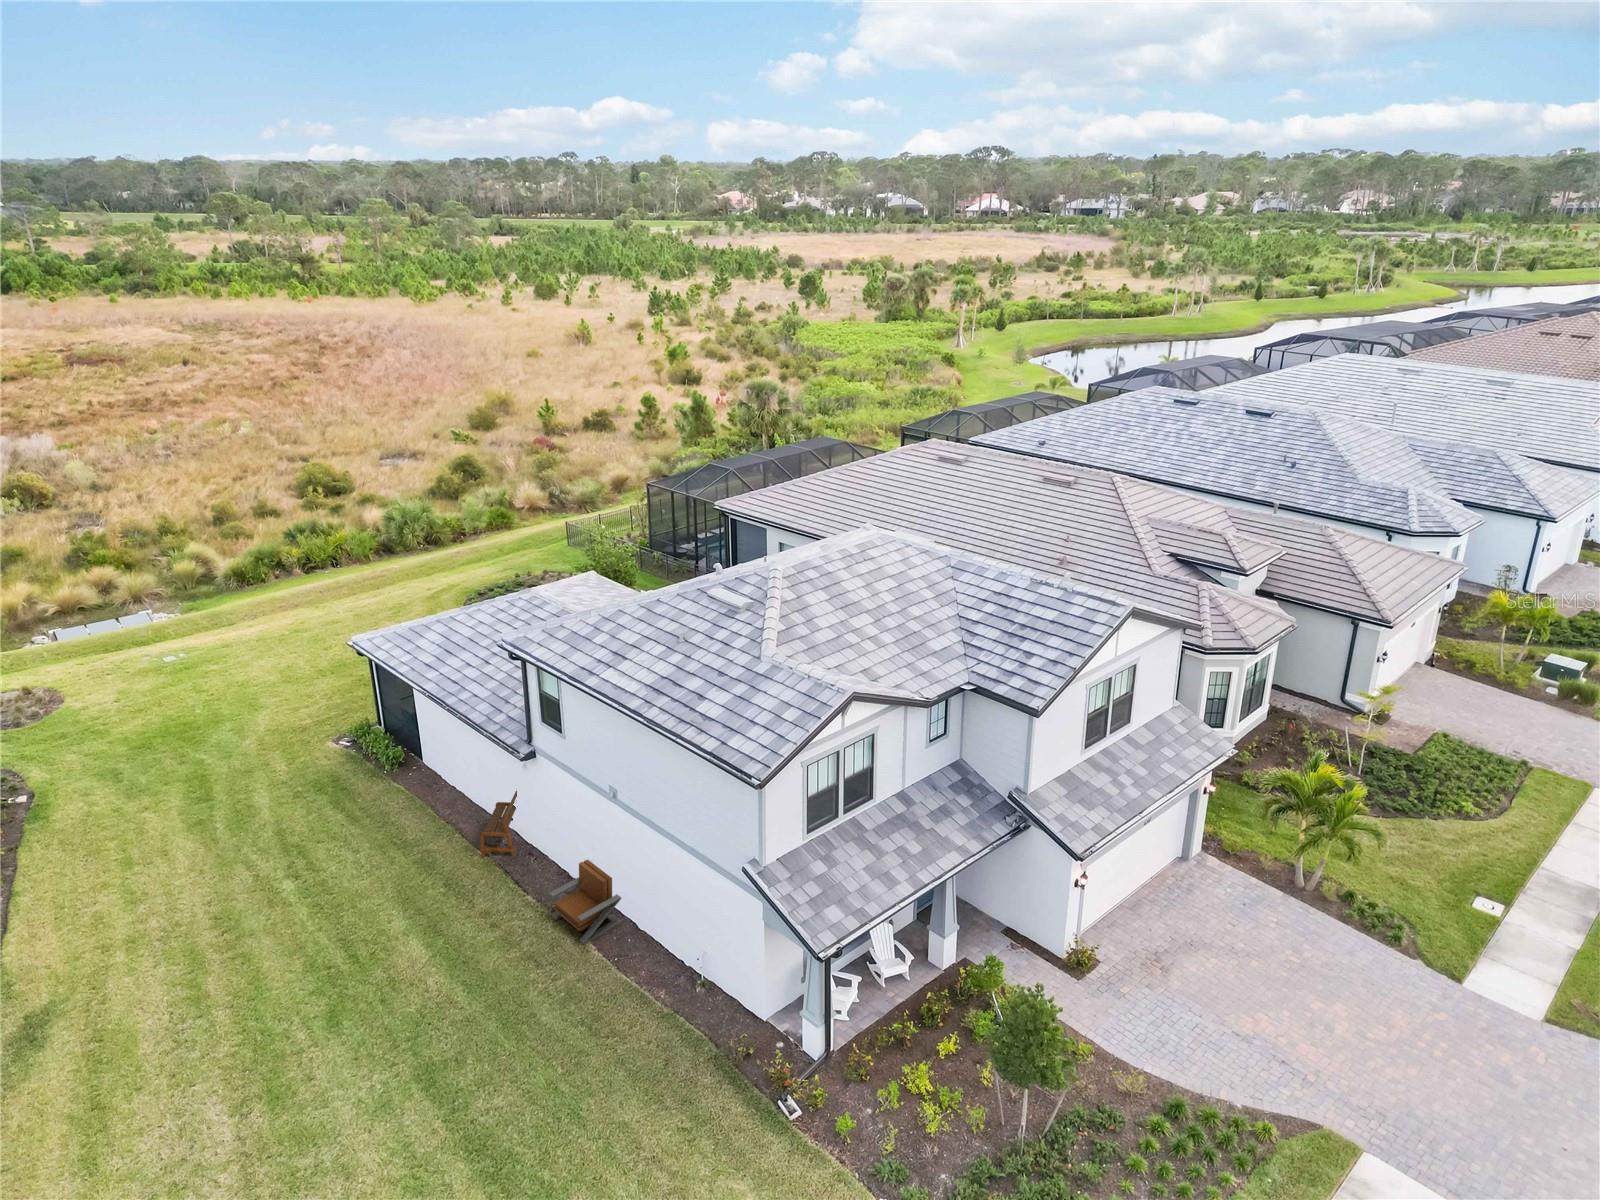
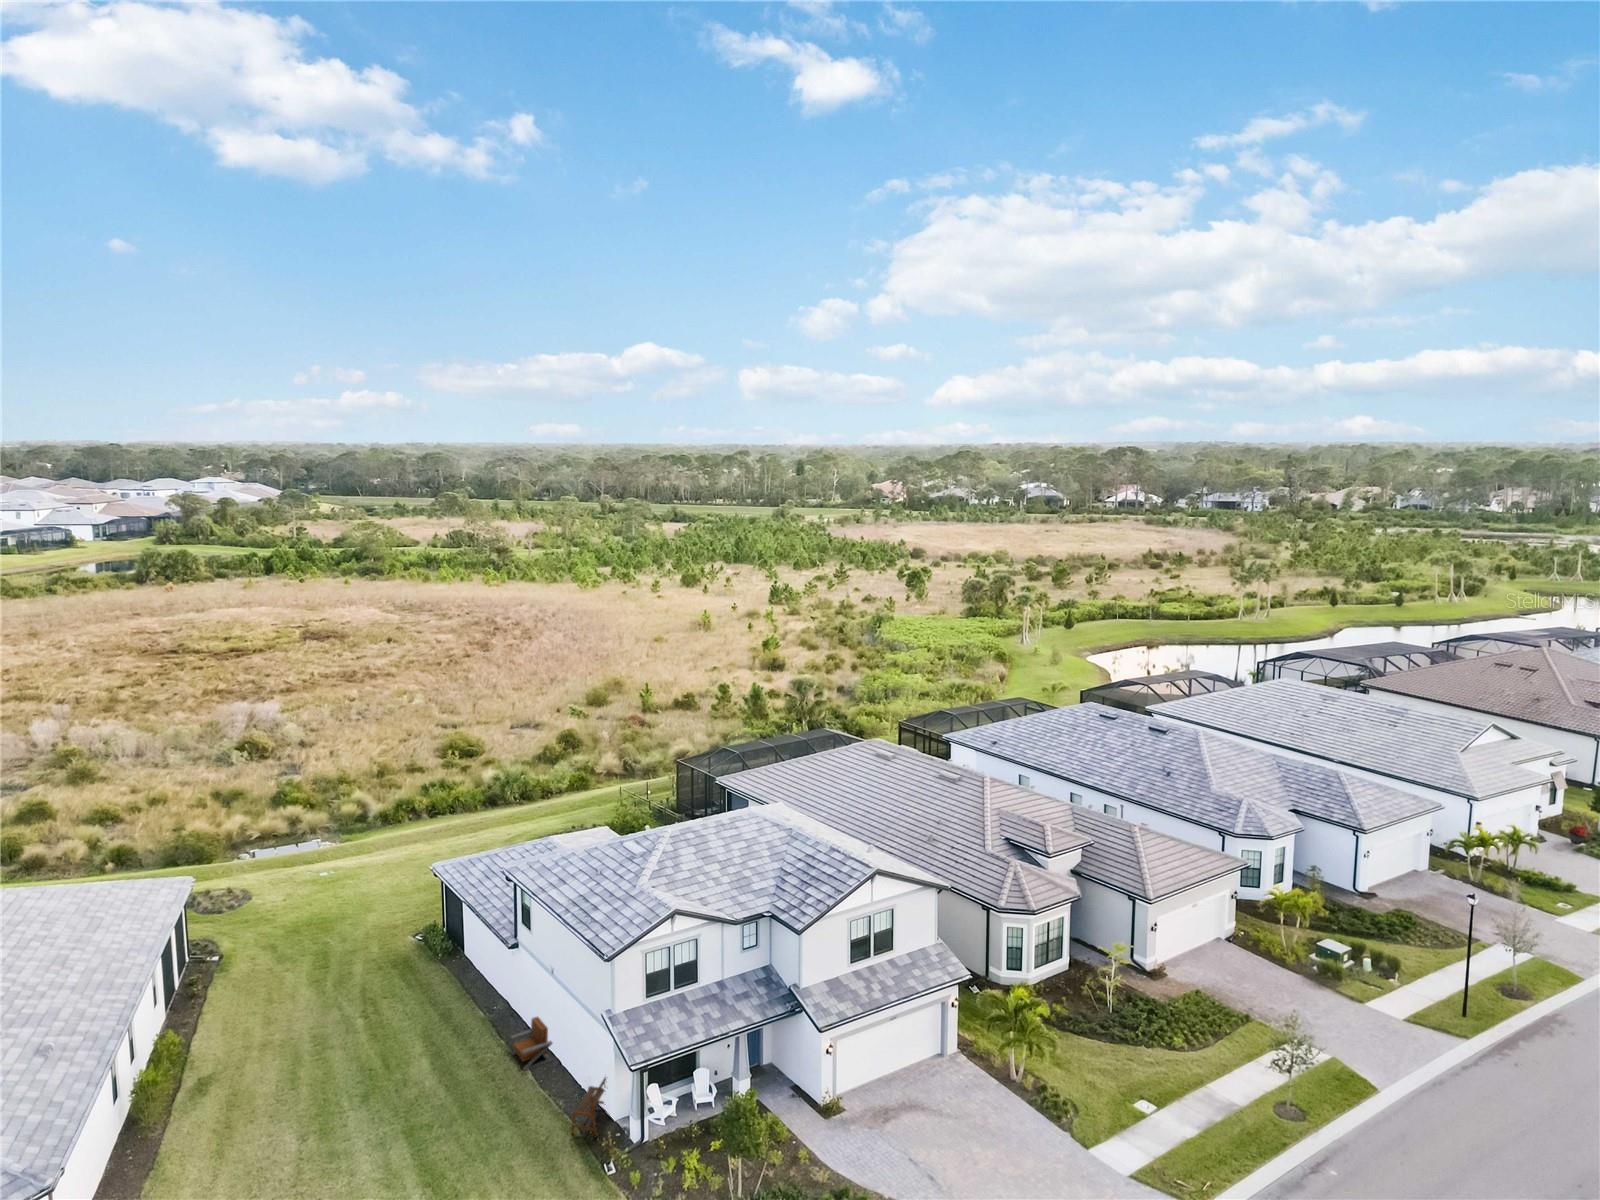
bench: present [480,791,517,858] -> present [571,1077,606,1134]

